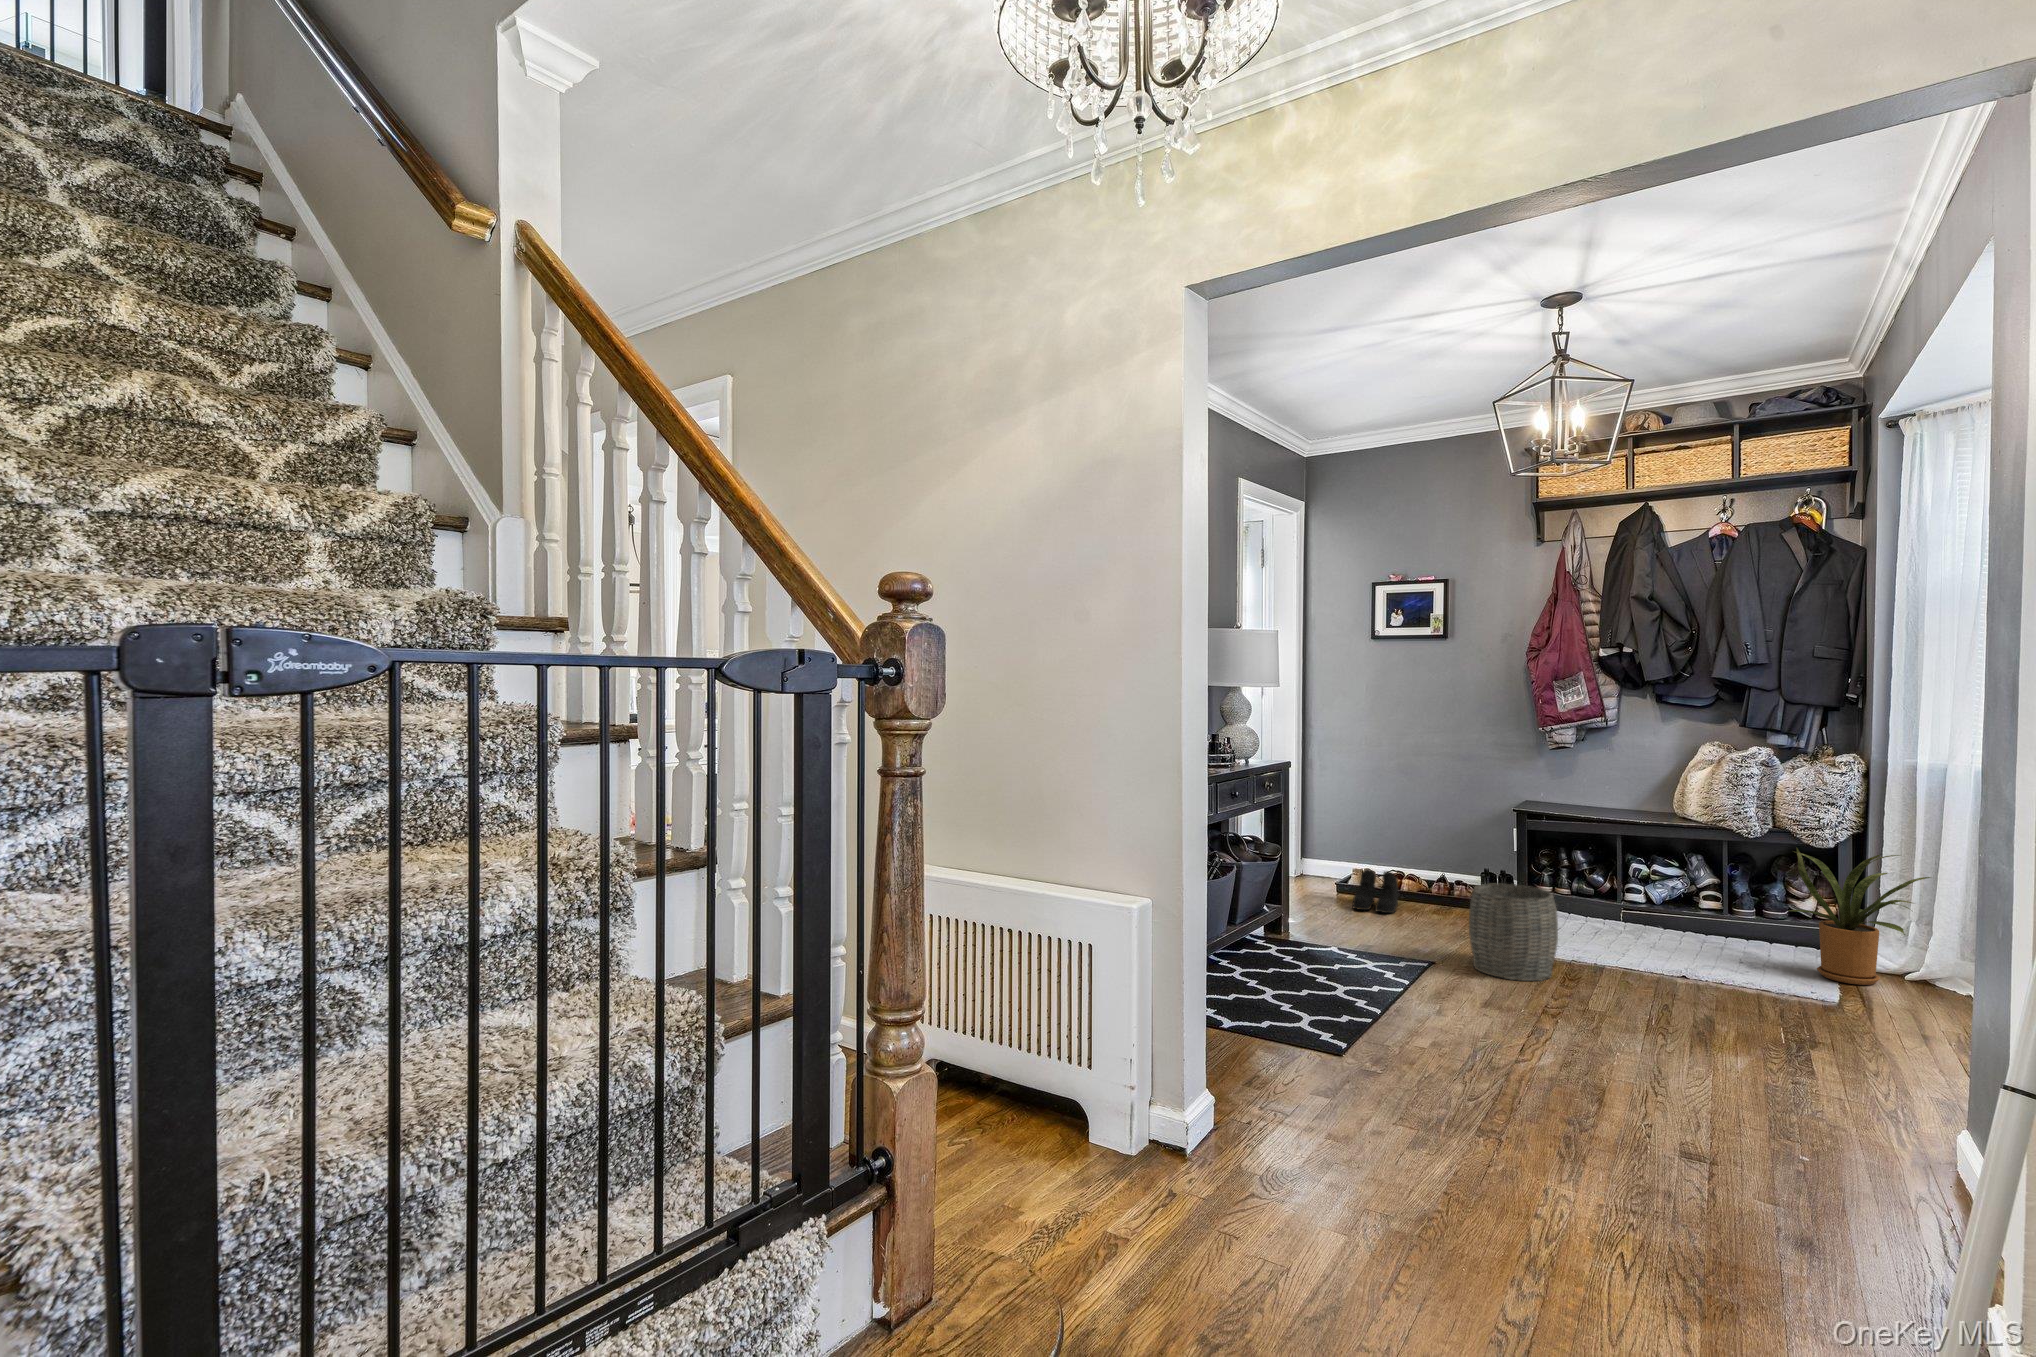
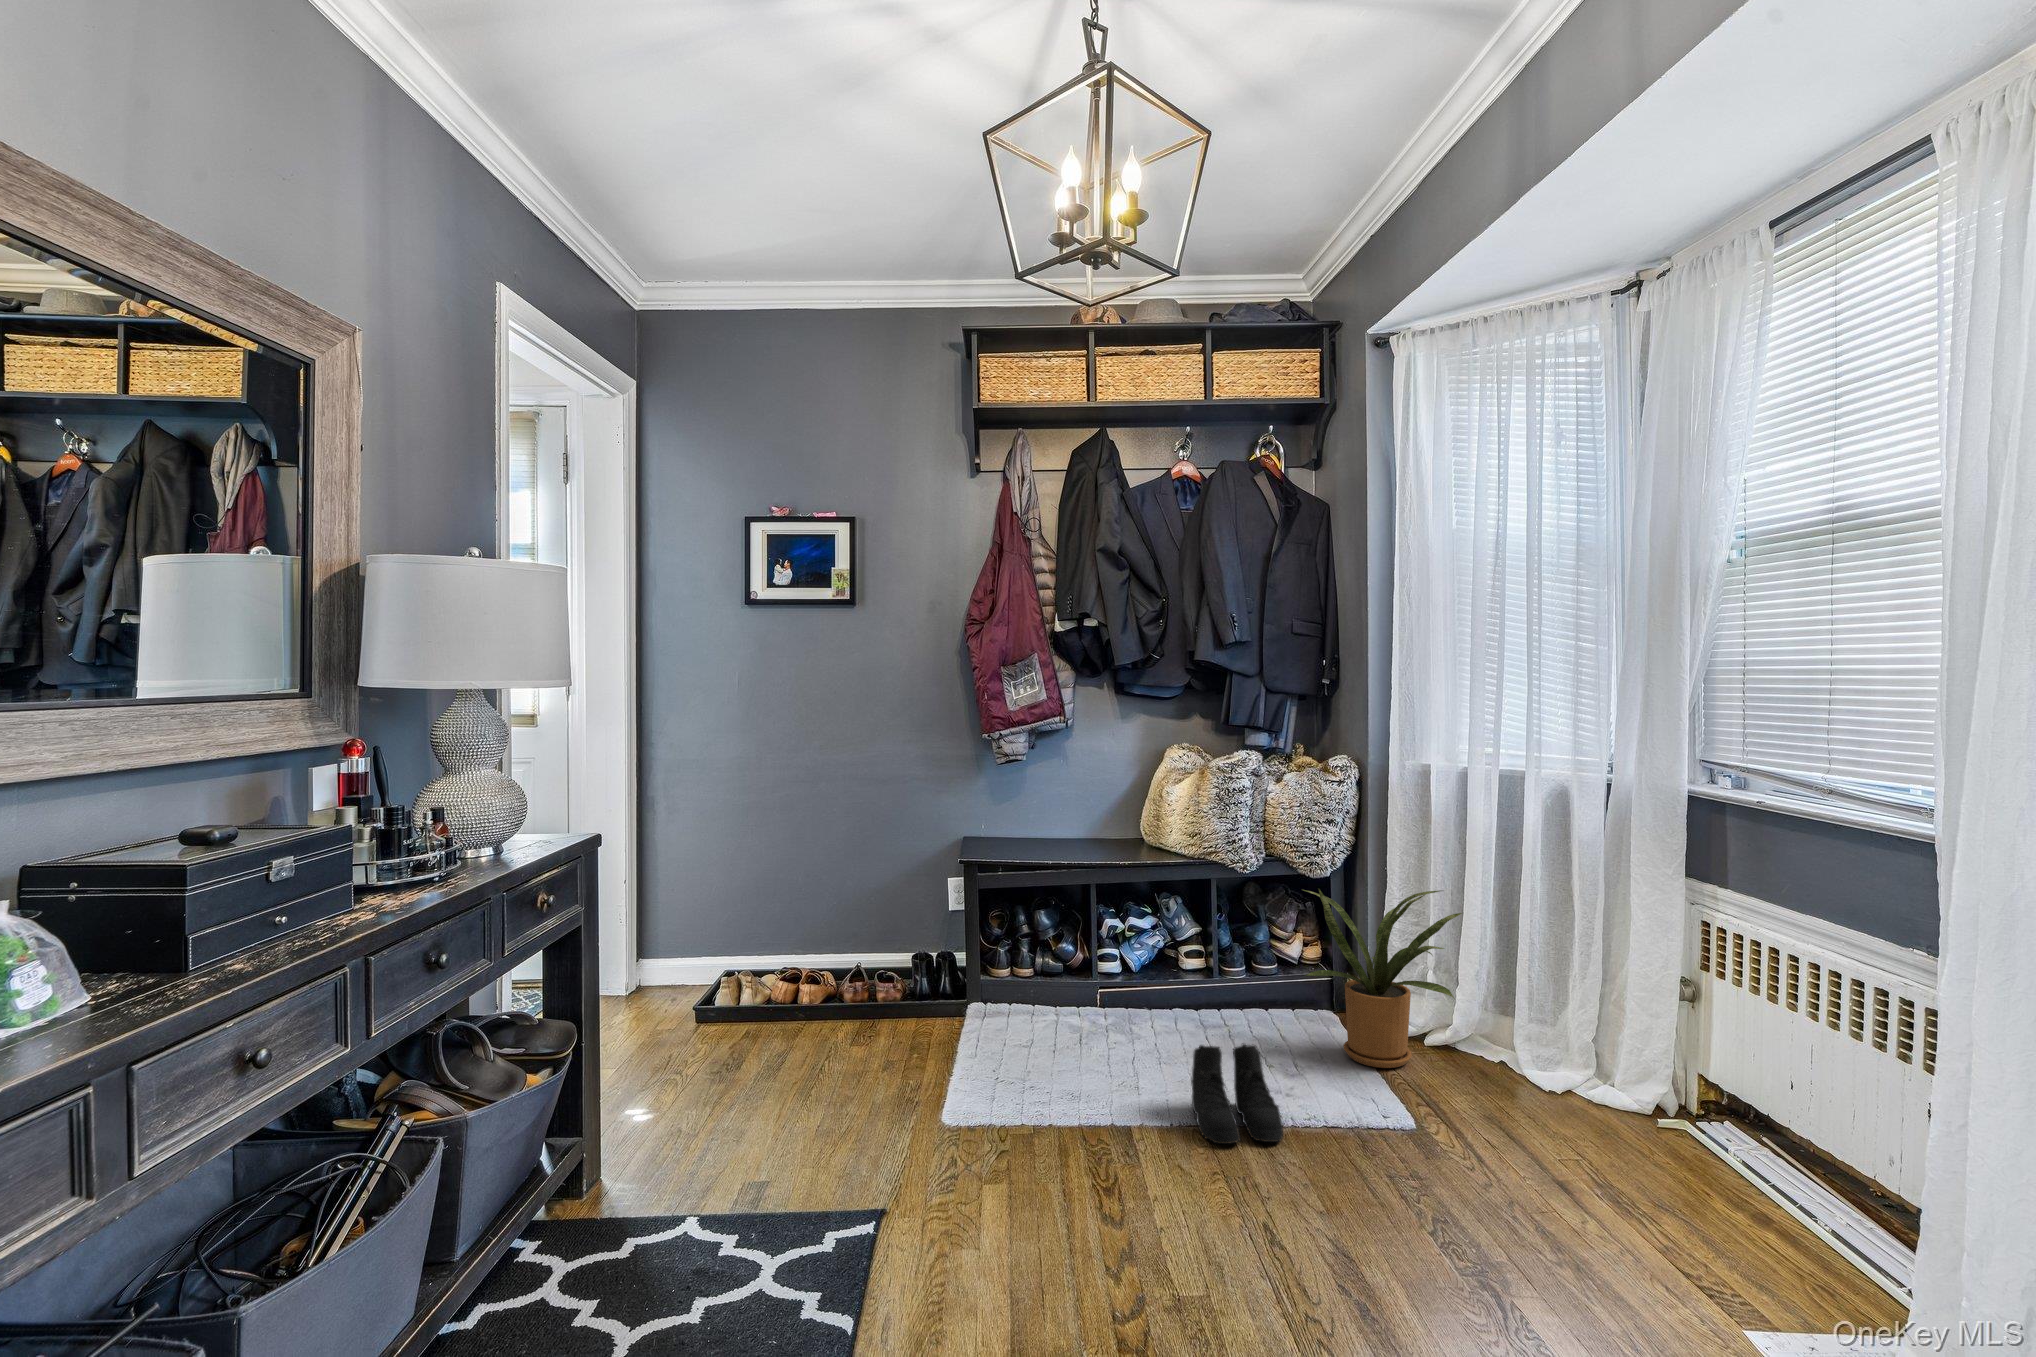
boots: present [1352,869,1398,913] -> present [1191,1044,1283,1144]
woven basket: present [1469,884,1558,981] -> none [937,1015,1075,1208]

